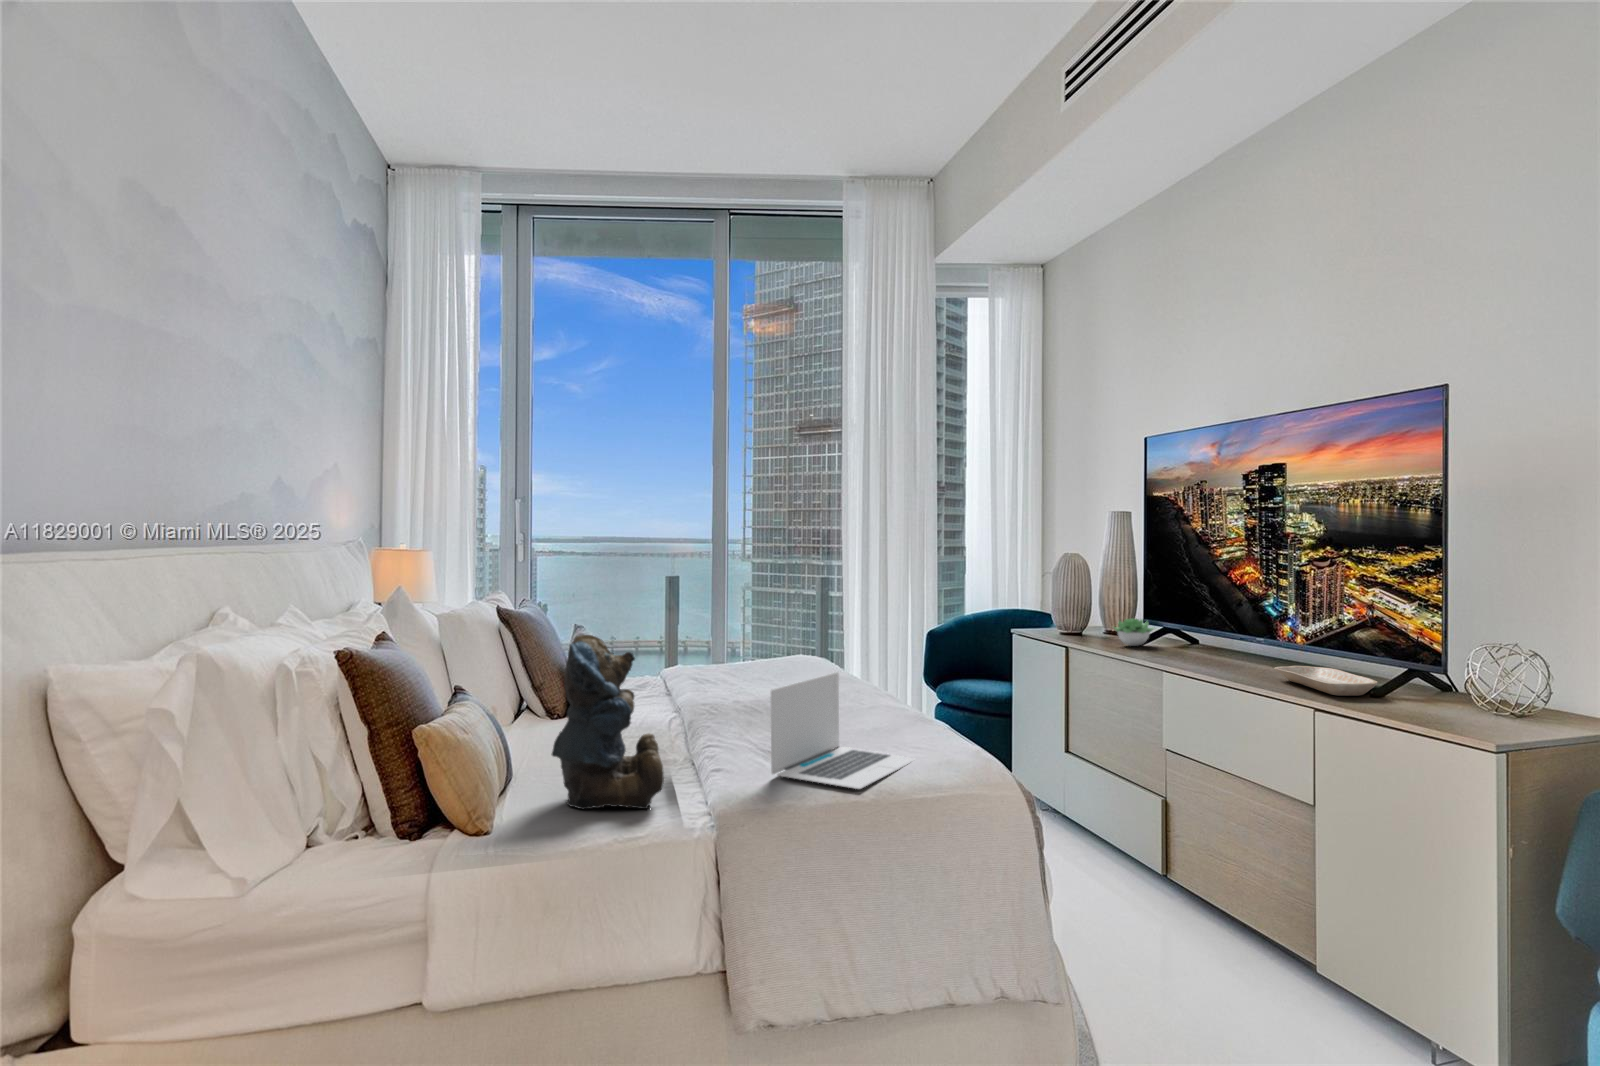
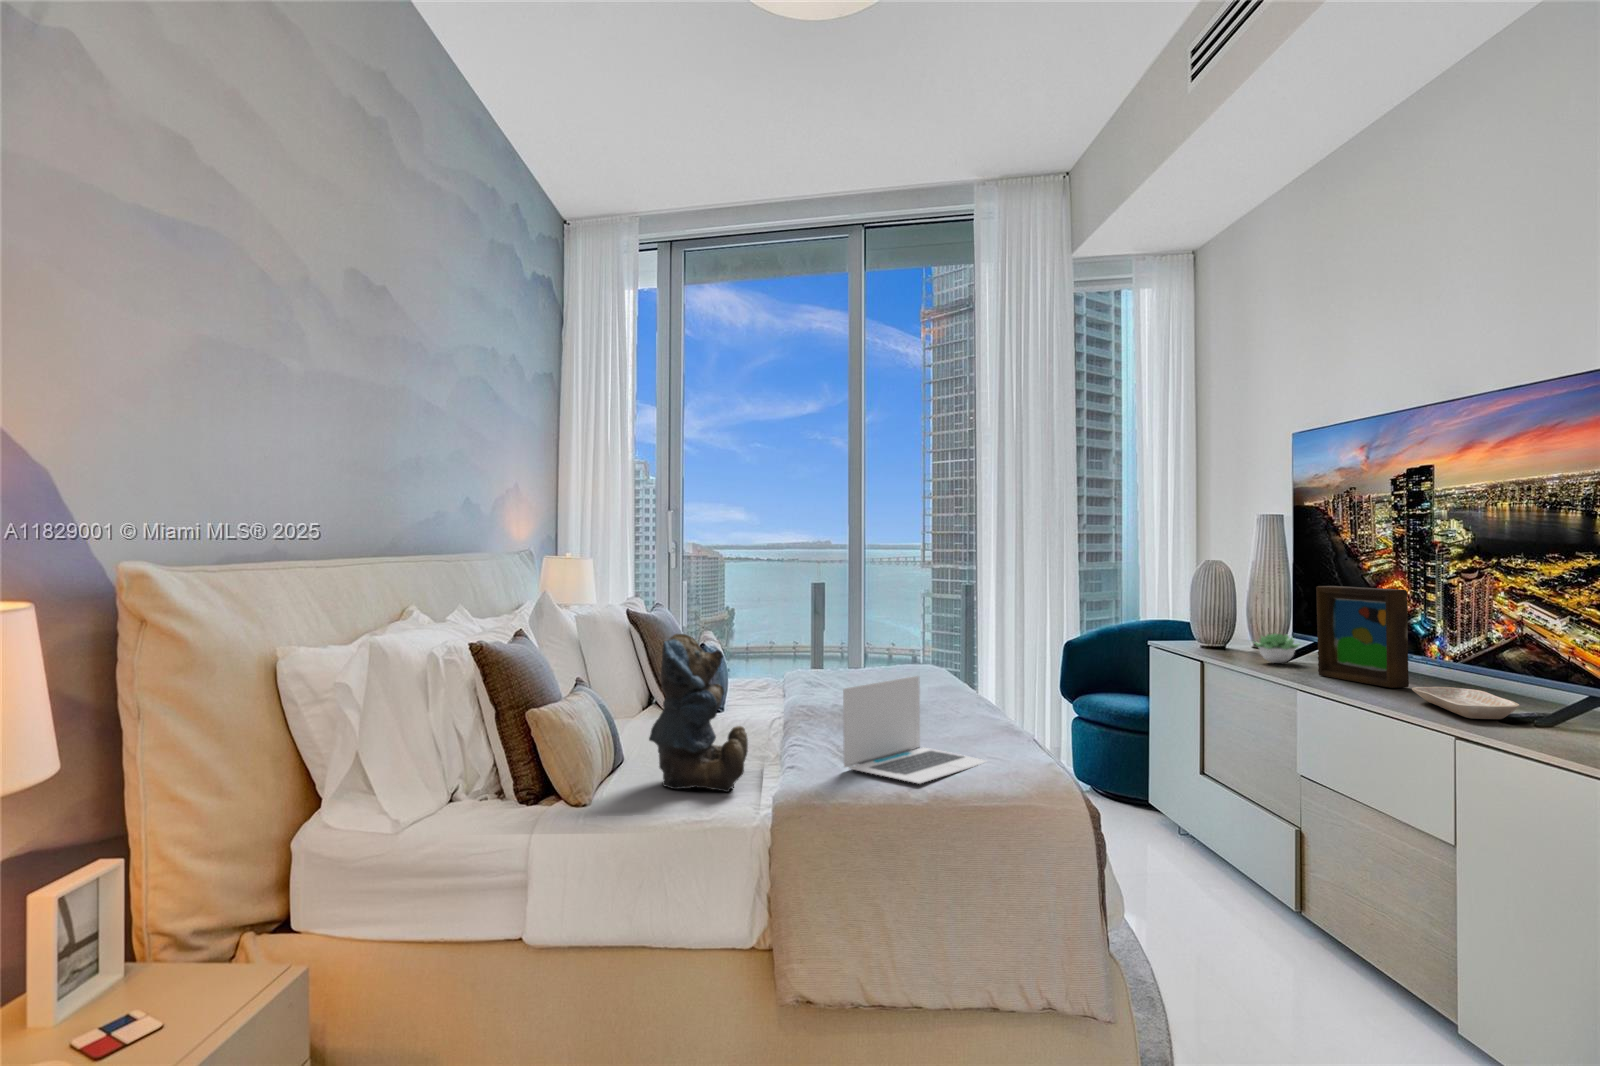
picture frame: none [1176,574,1262,668] -> present [1316,586,1409,688]

